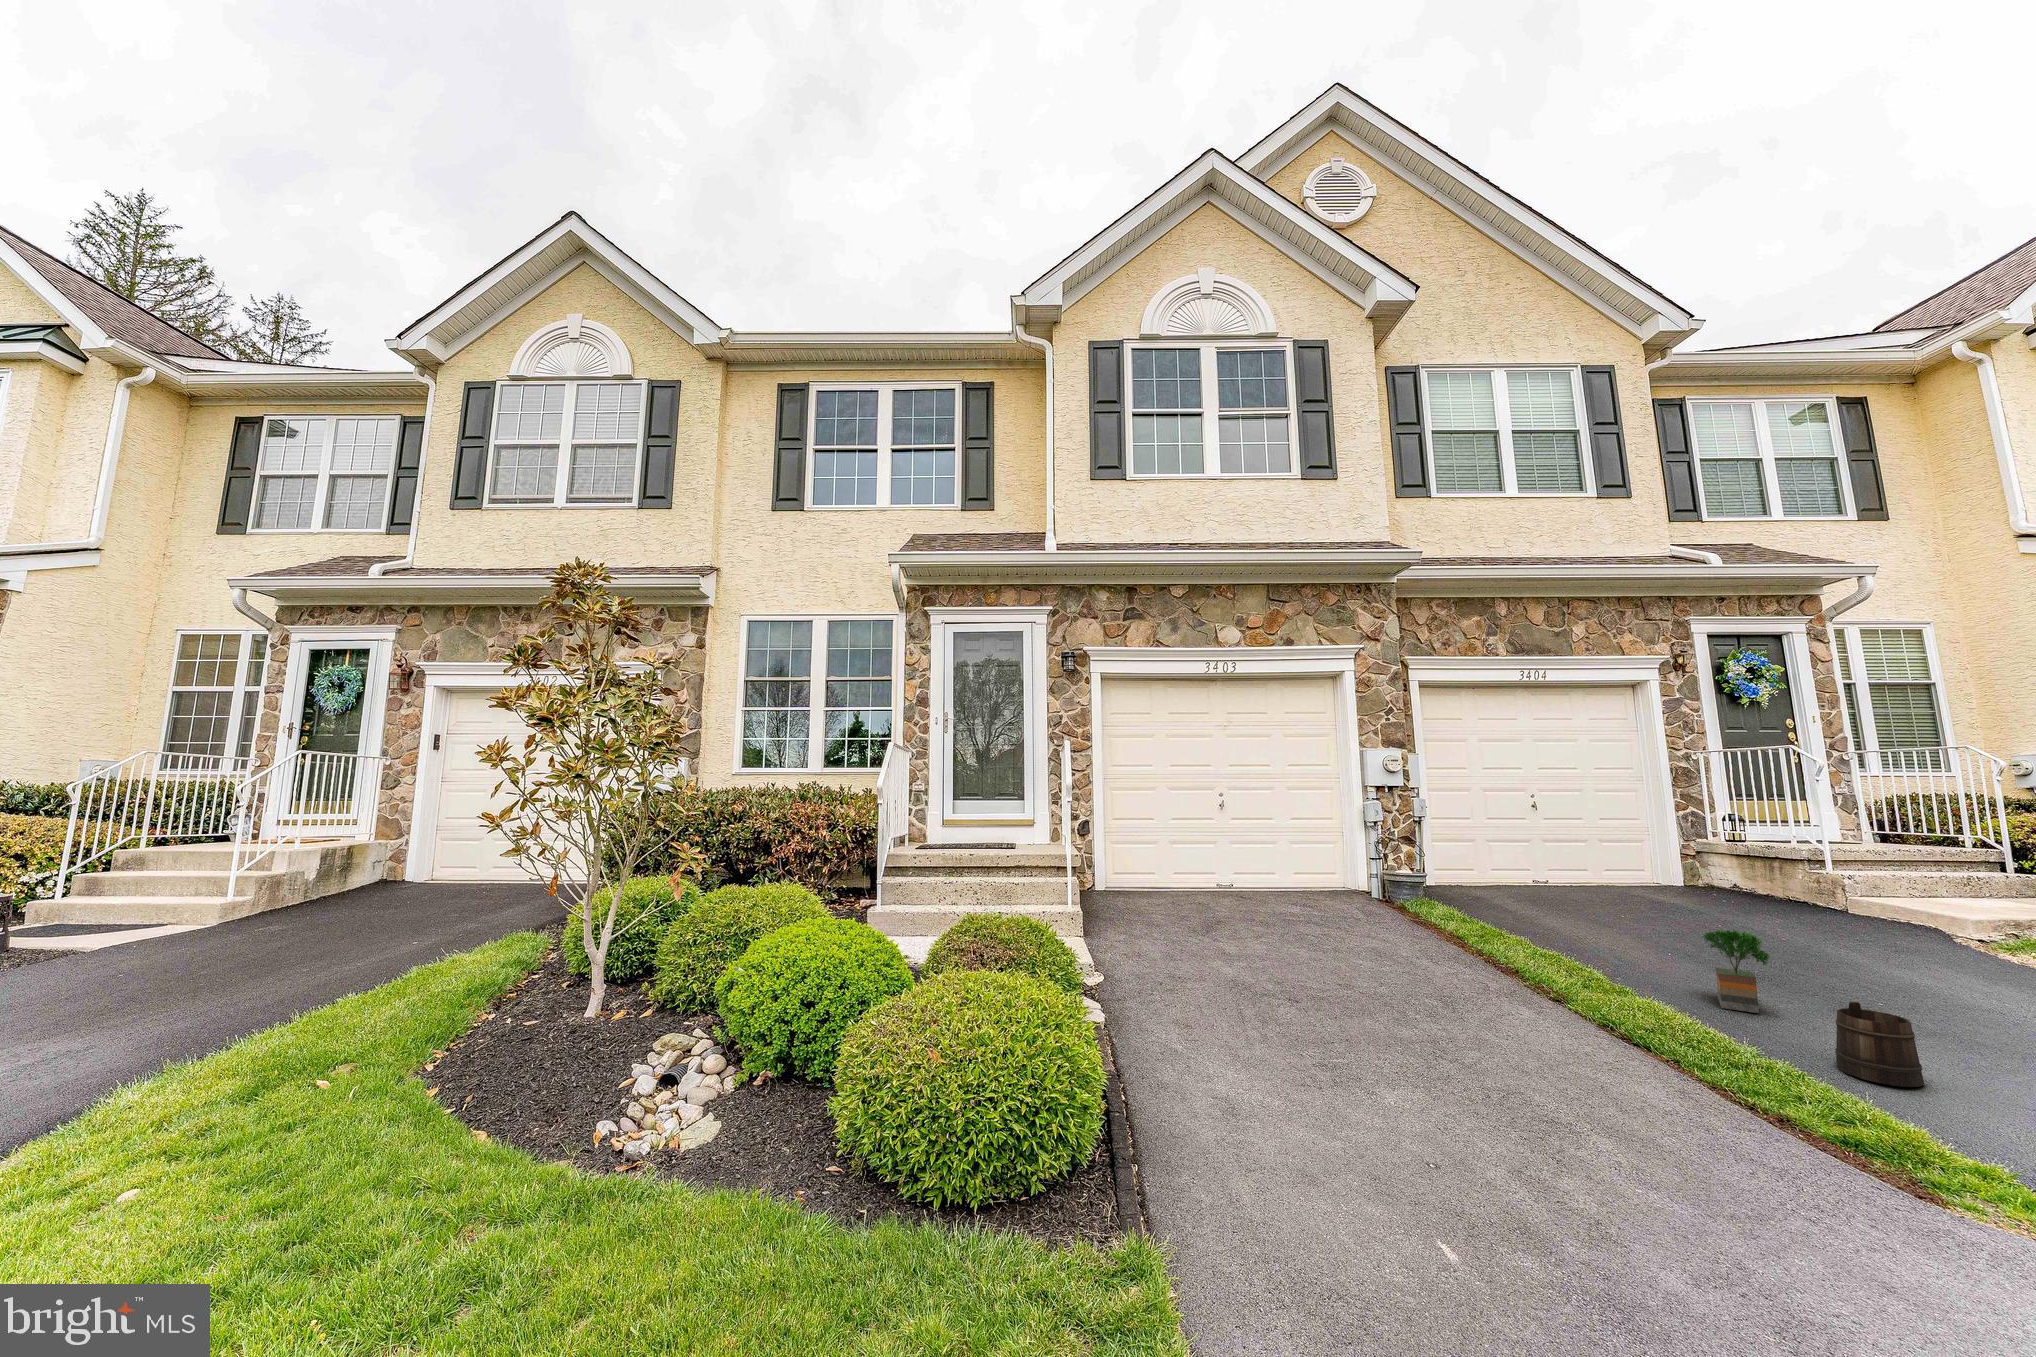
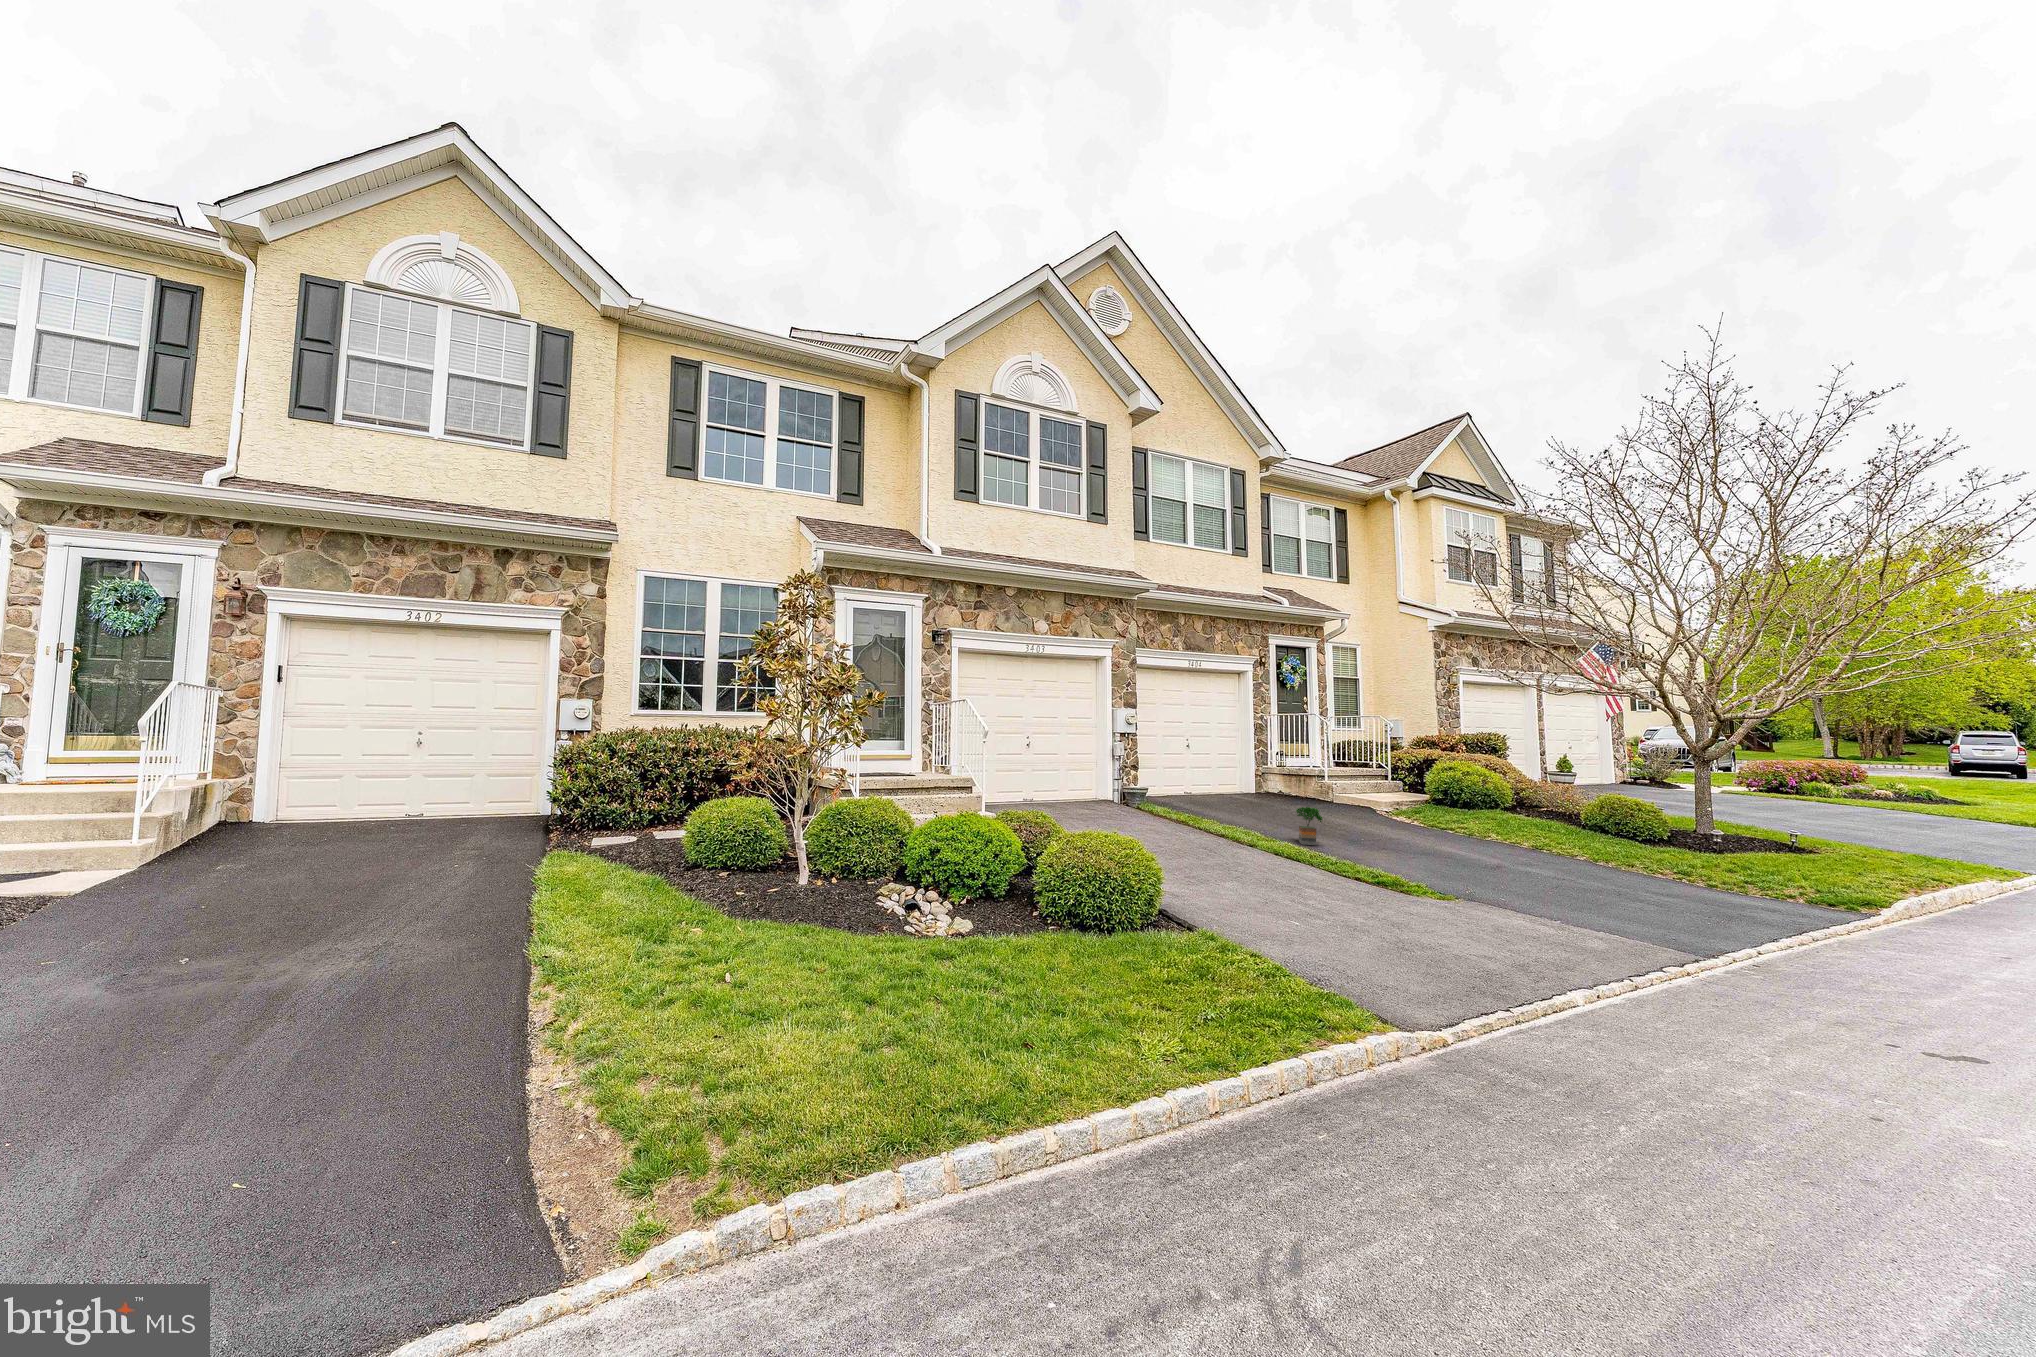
bucket: present [1835,1002,1924,1087] -> none [1349,834,1378,867]

